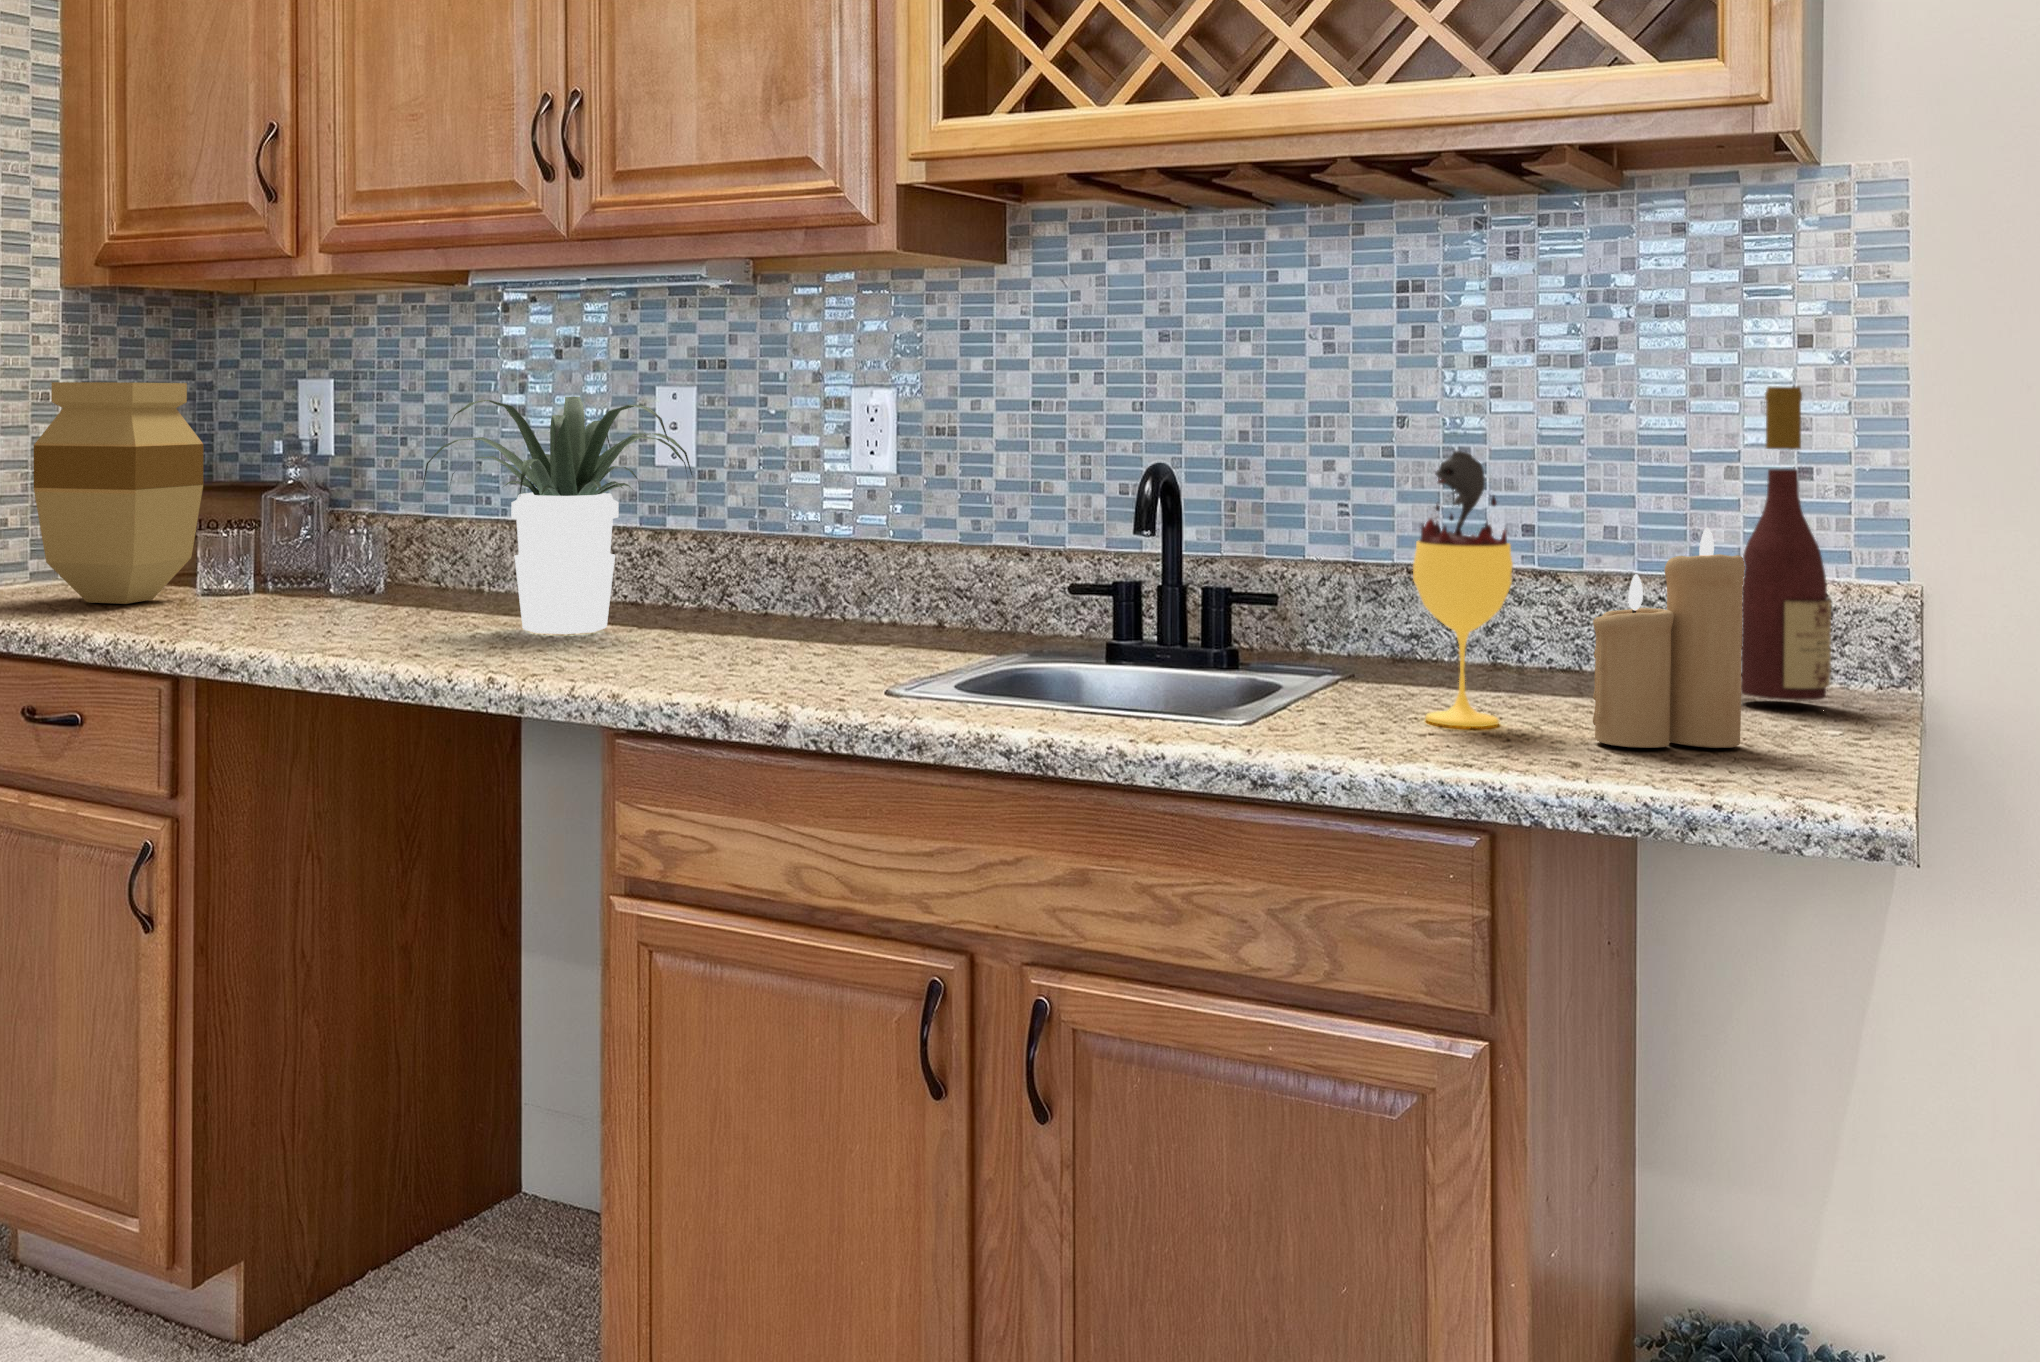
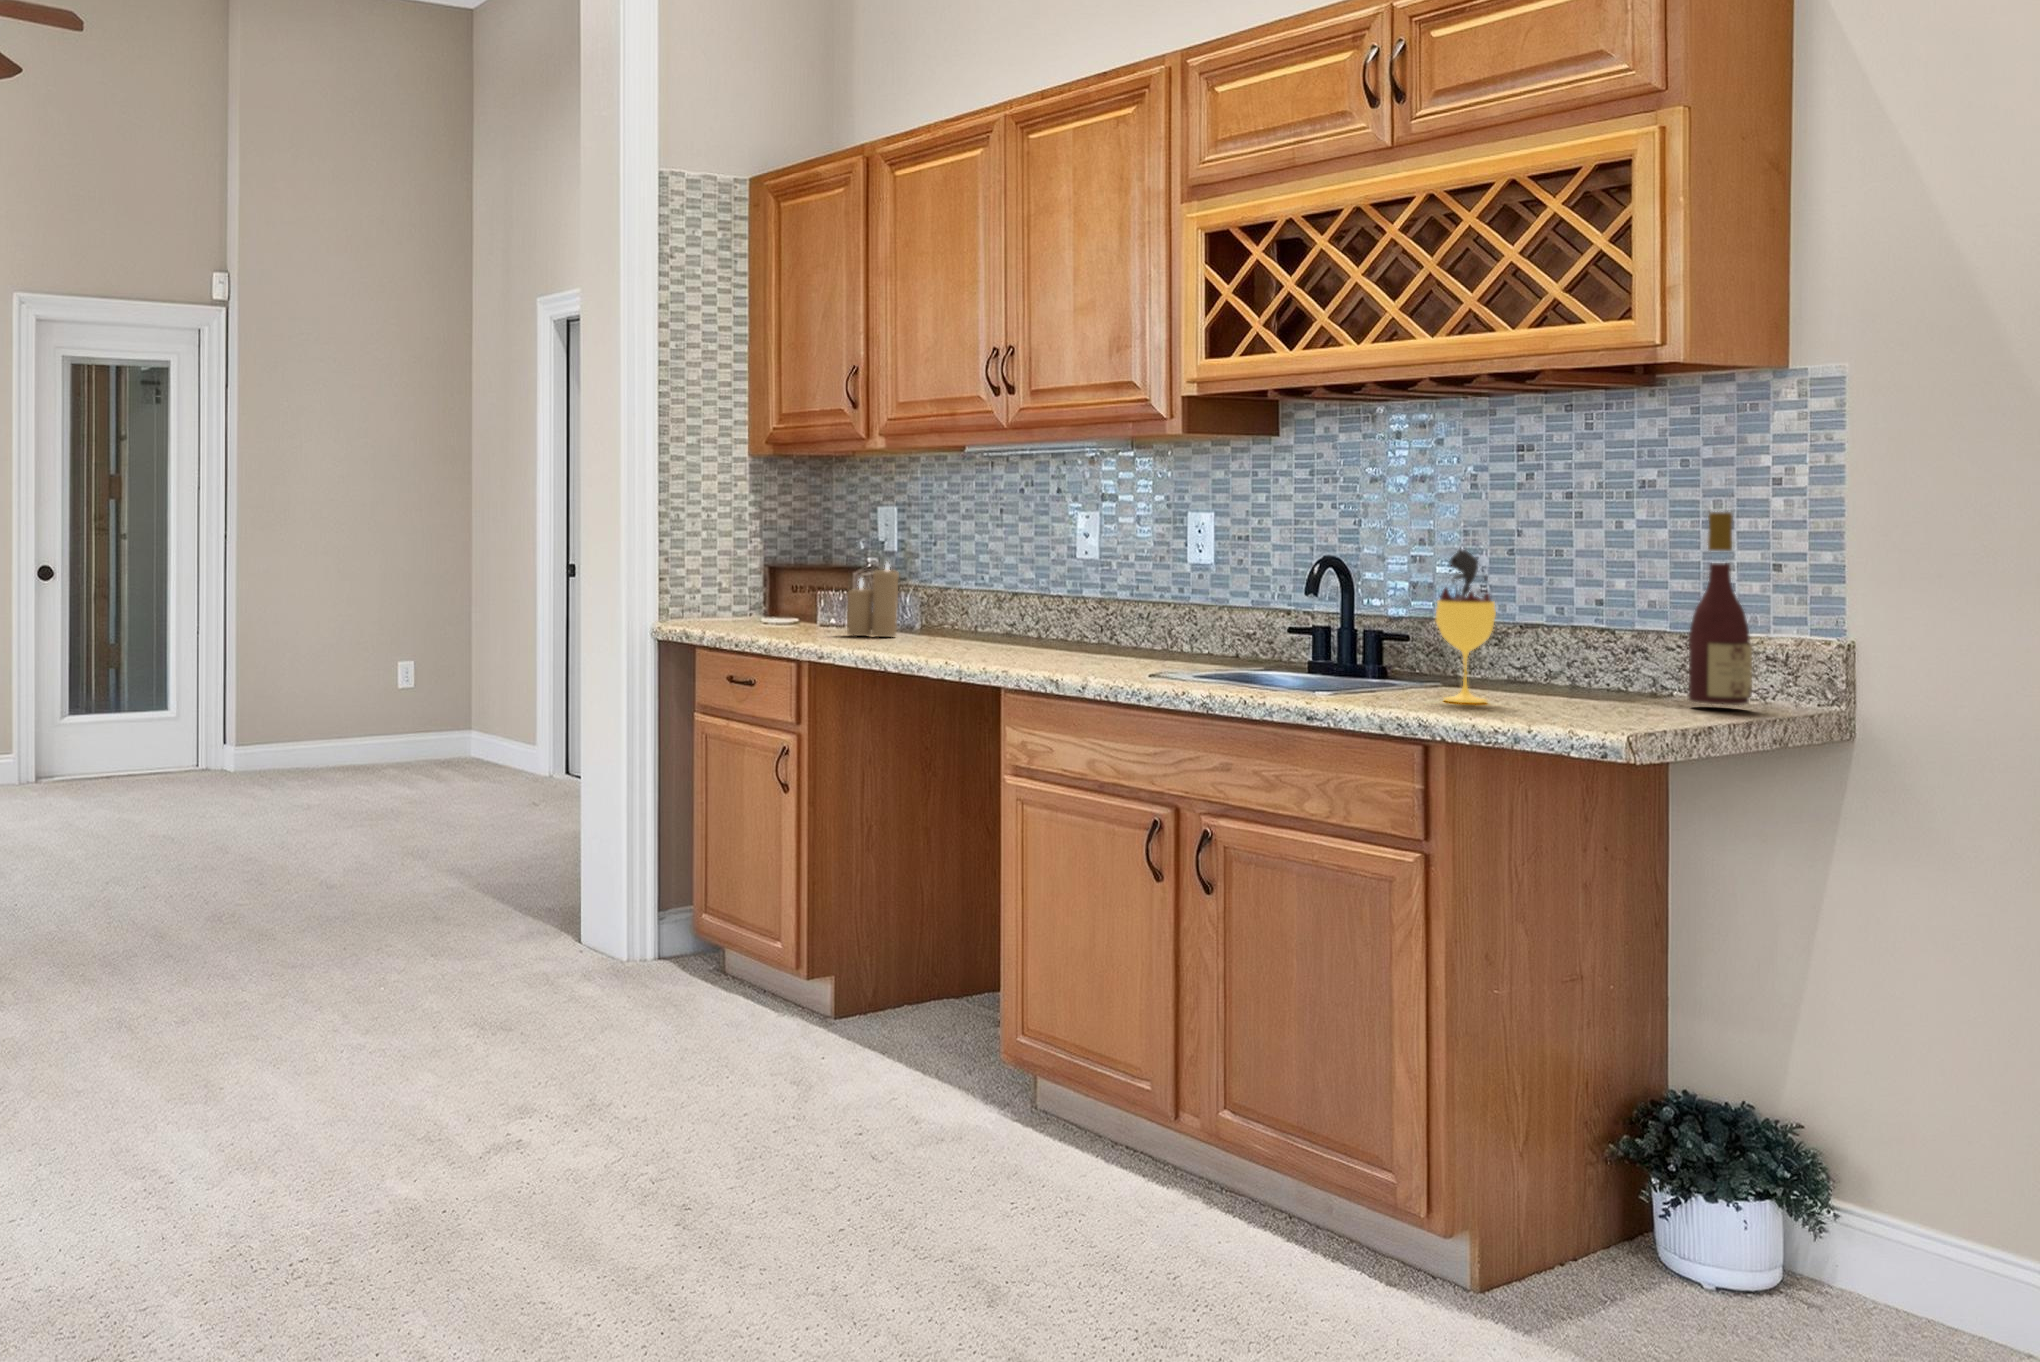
vase: present [34,382,203,604] -> none [732,510,820,630]
potted plant: present [422,397,692,634] -> none [928,518,1085,650]
candle: present [1593,527,1745,748] -> present [847,563,899,637]

